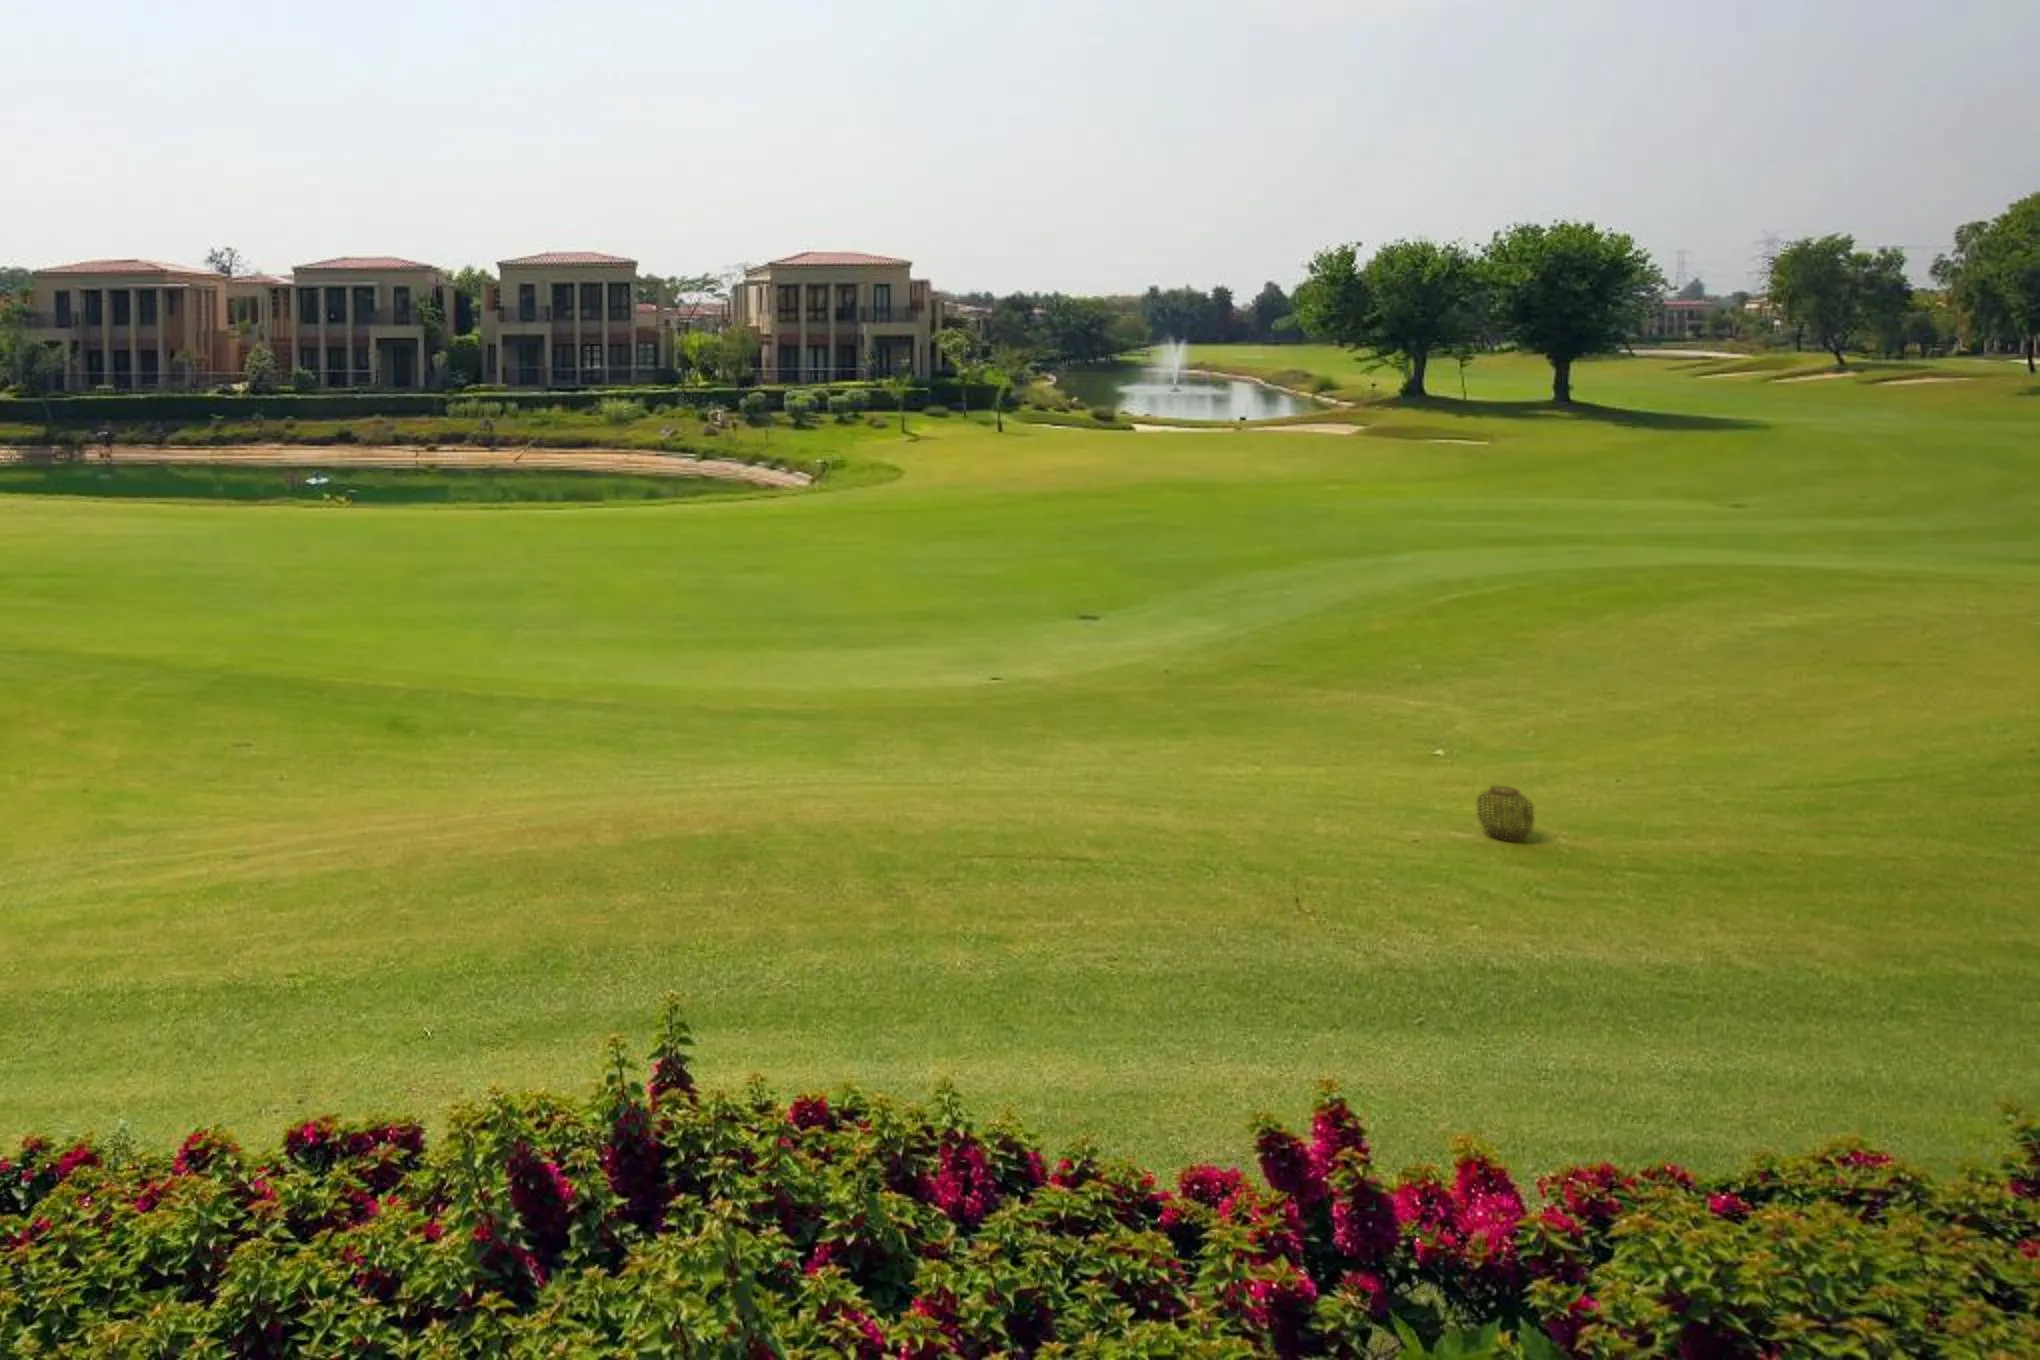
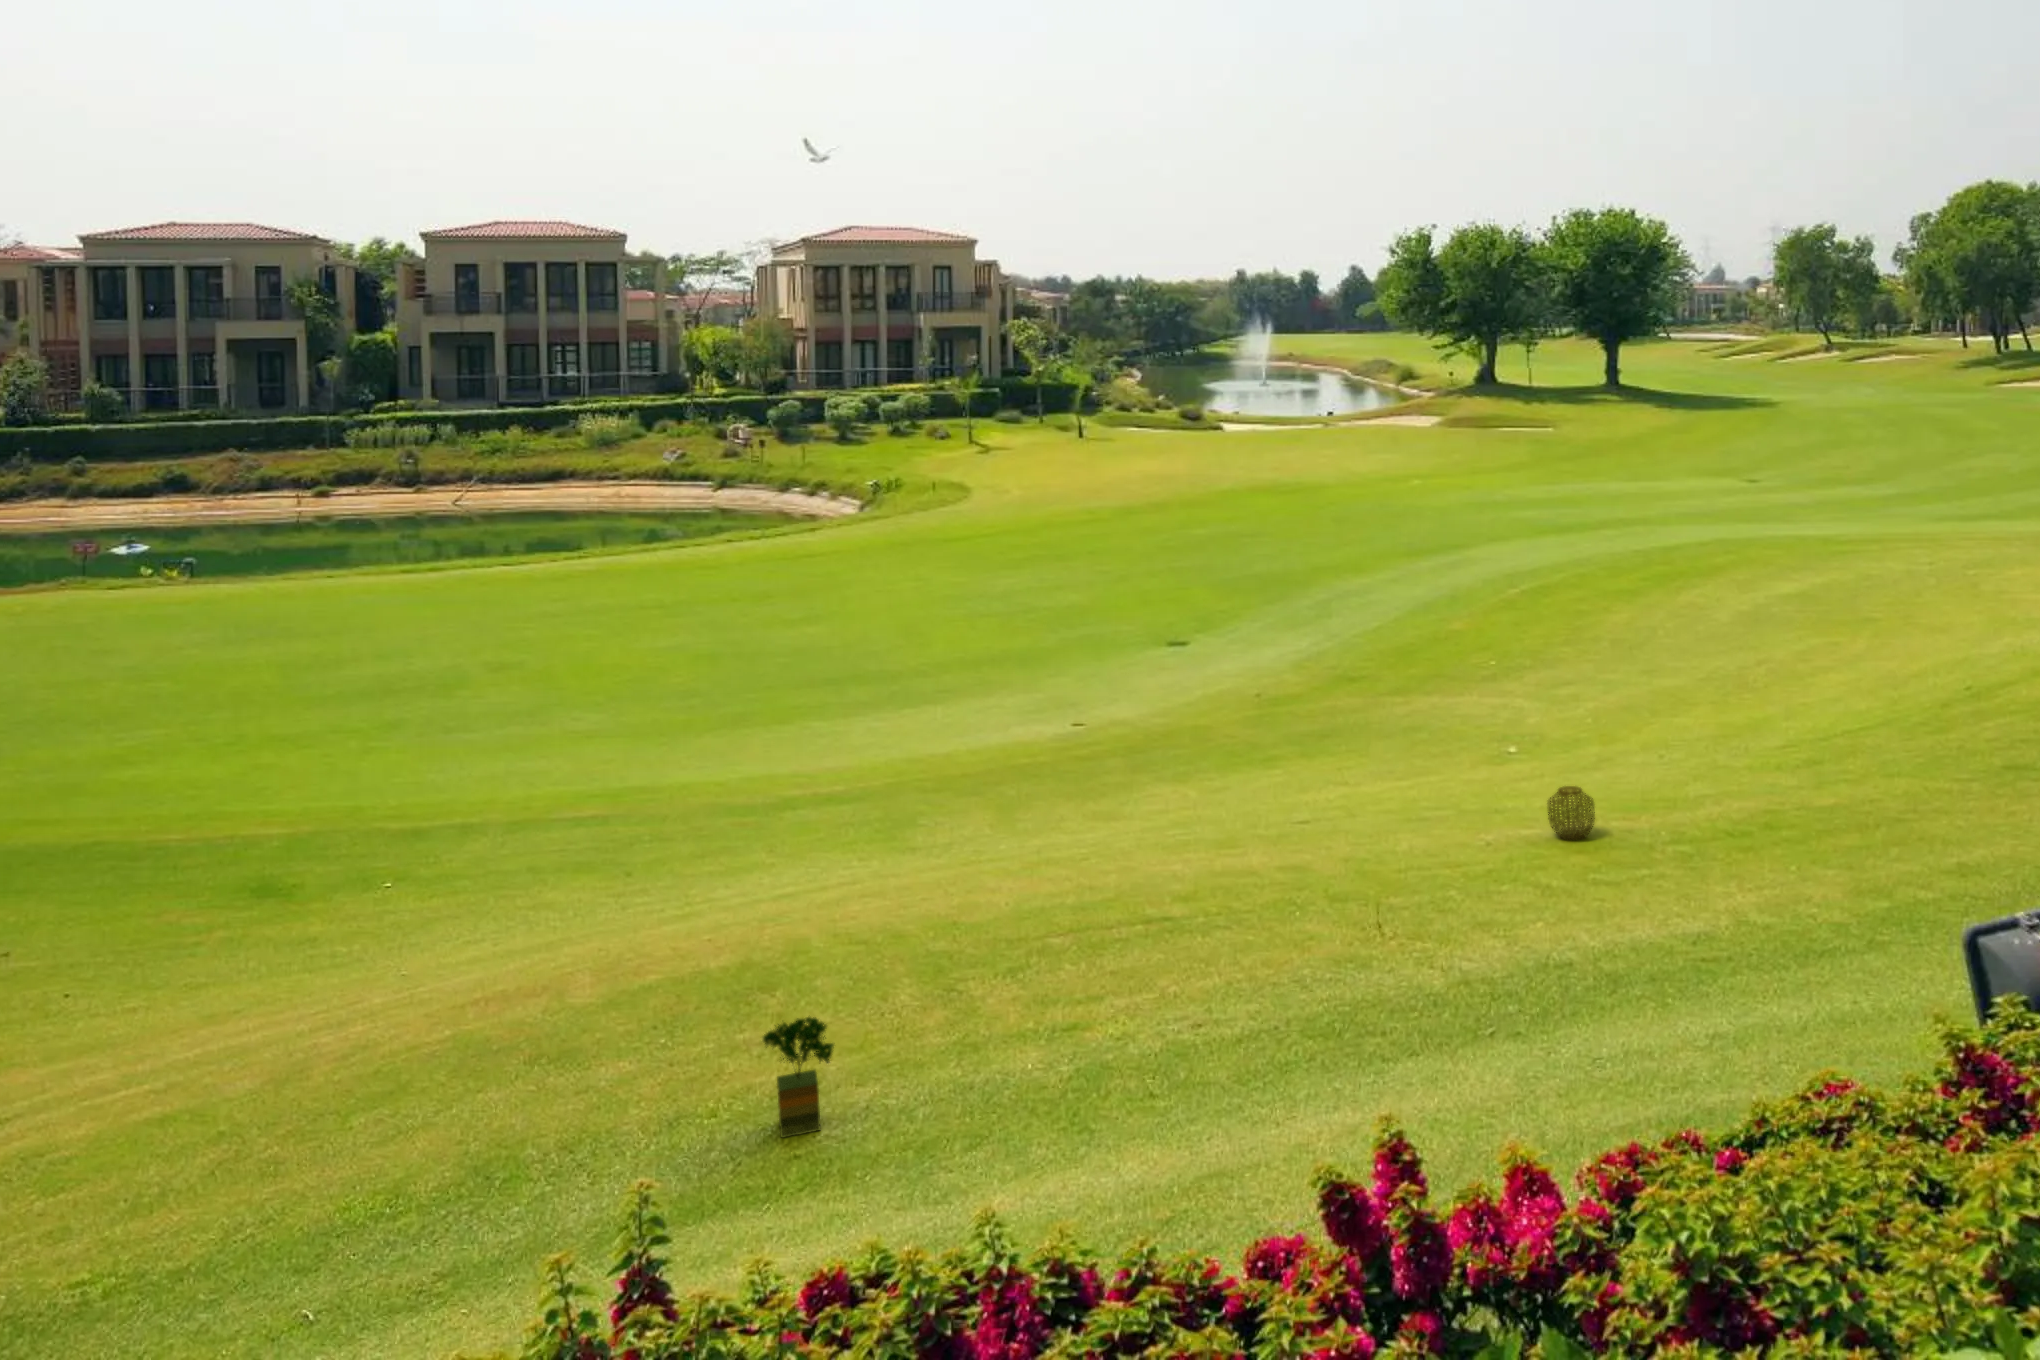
potted tree: none [735,886,794,981] -> present [763,1017,834,1138]

